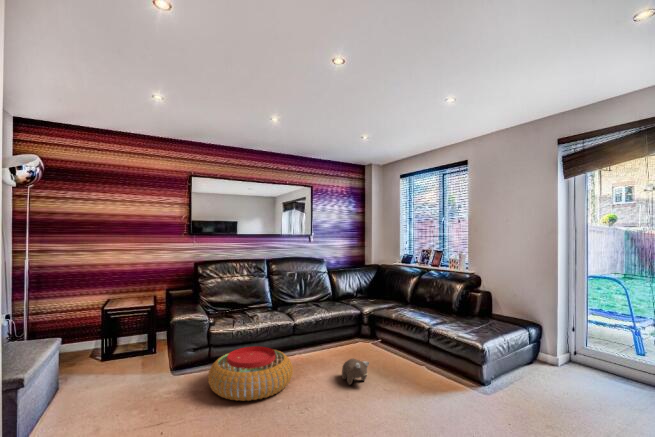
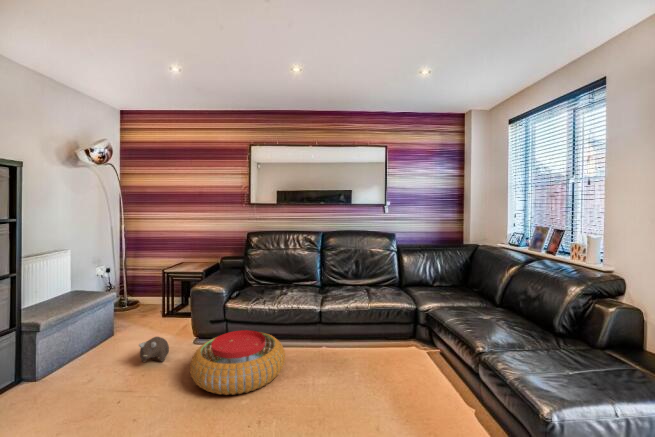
plush toy: present [342,358,369,385] -> present [139,337,169,362]

